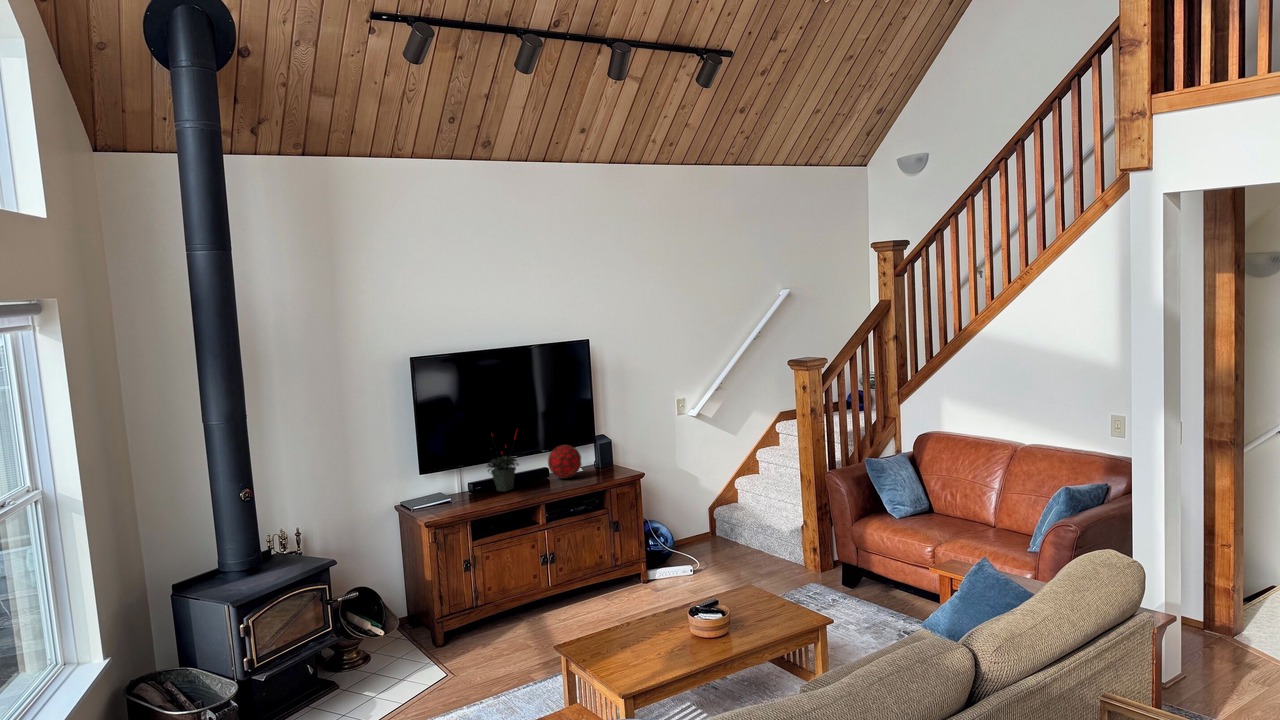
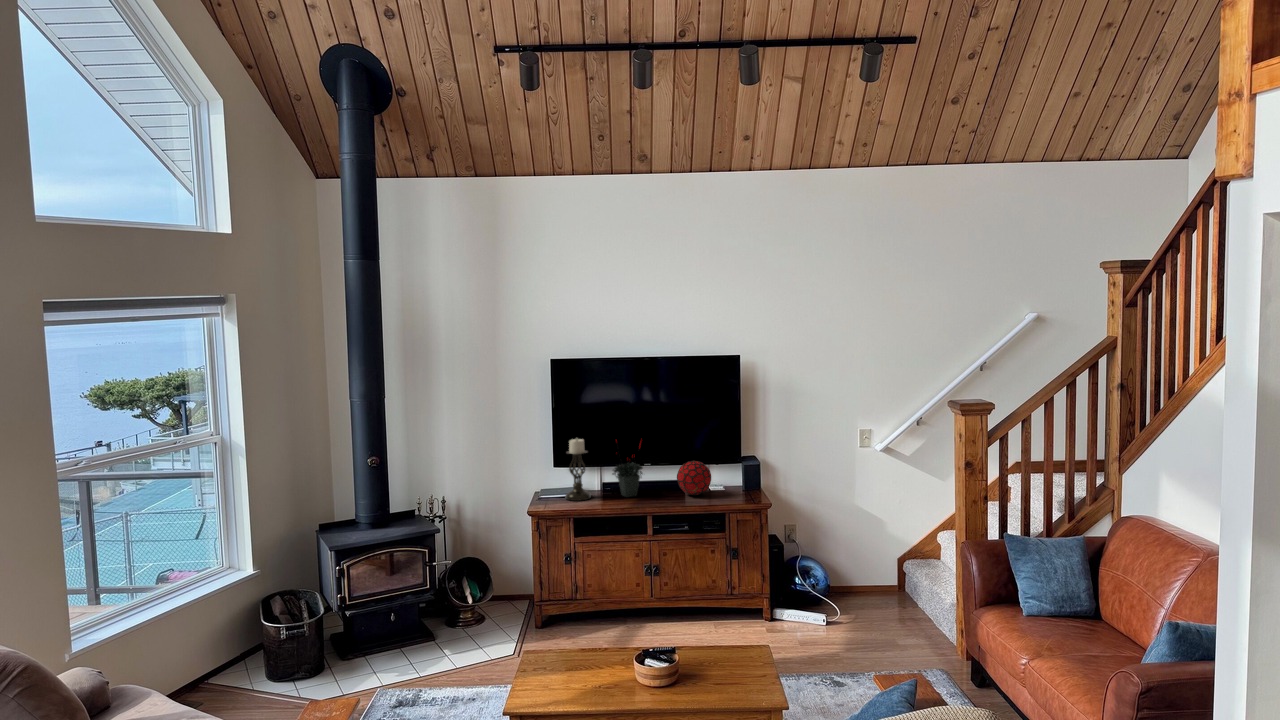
candle holder: none [440,437,470,504] -> present [565,438,591,501]

